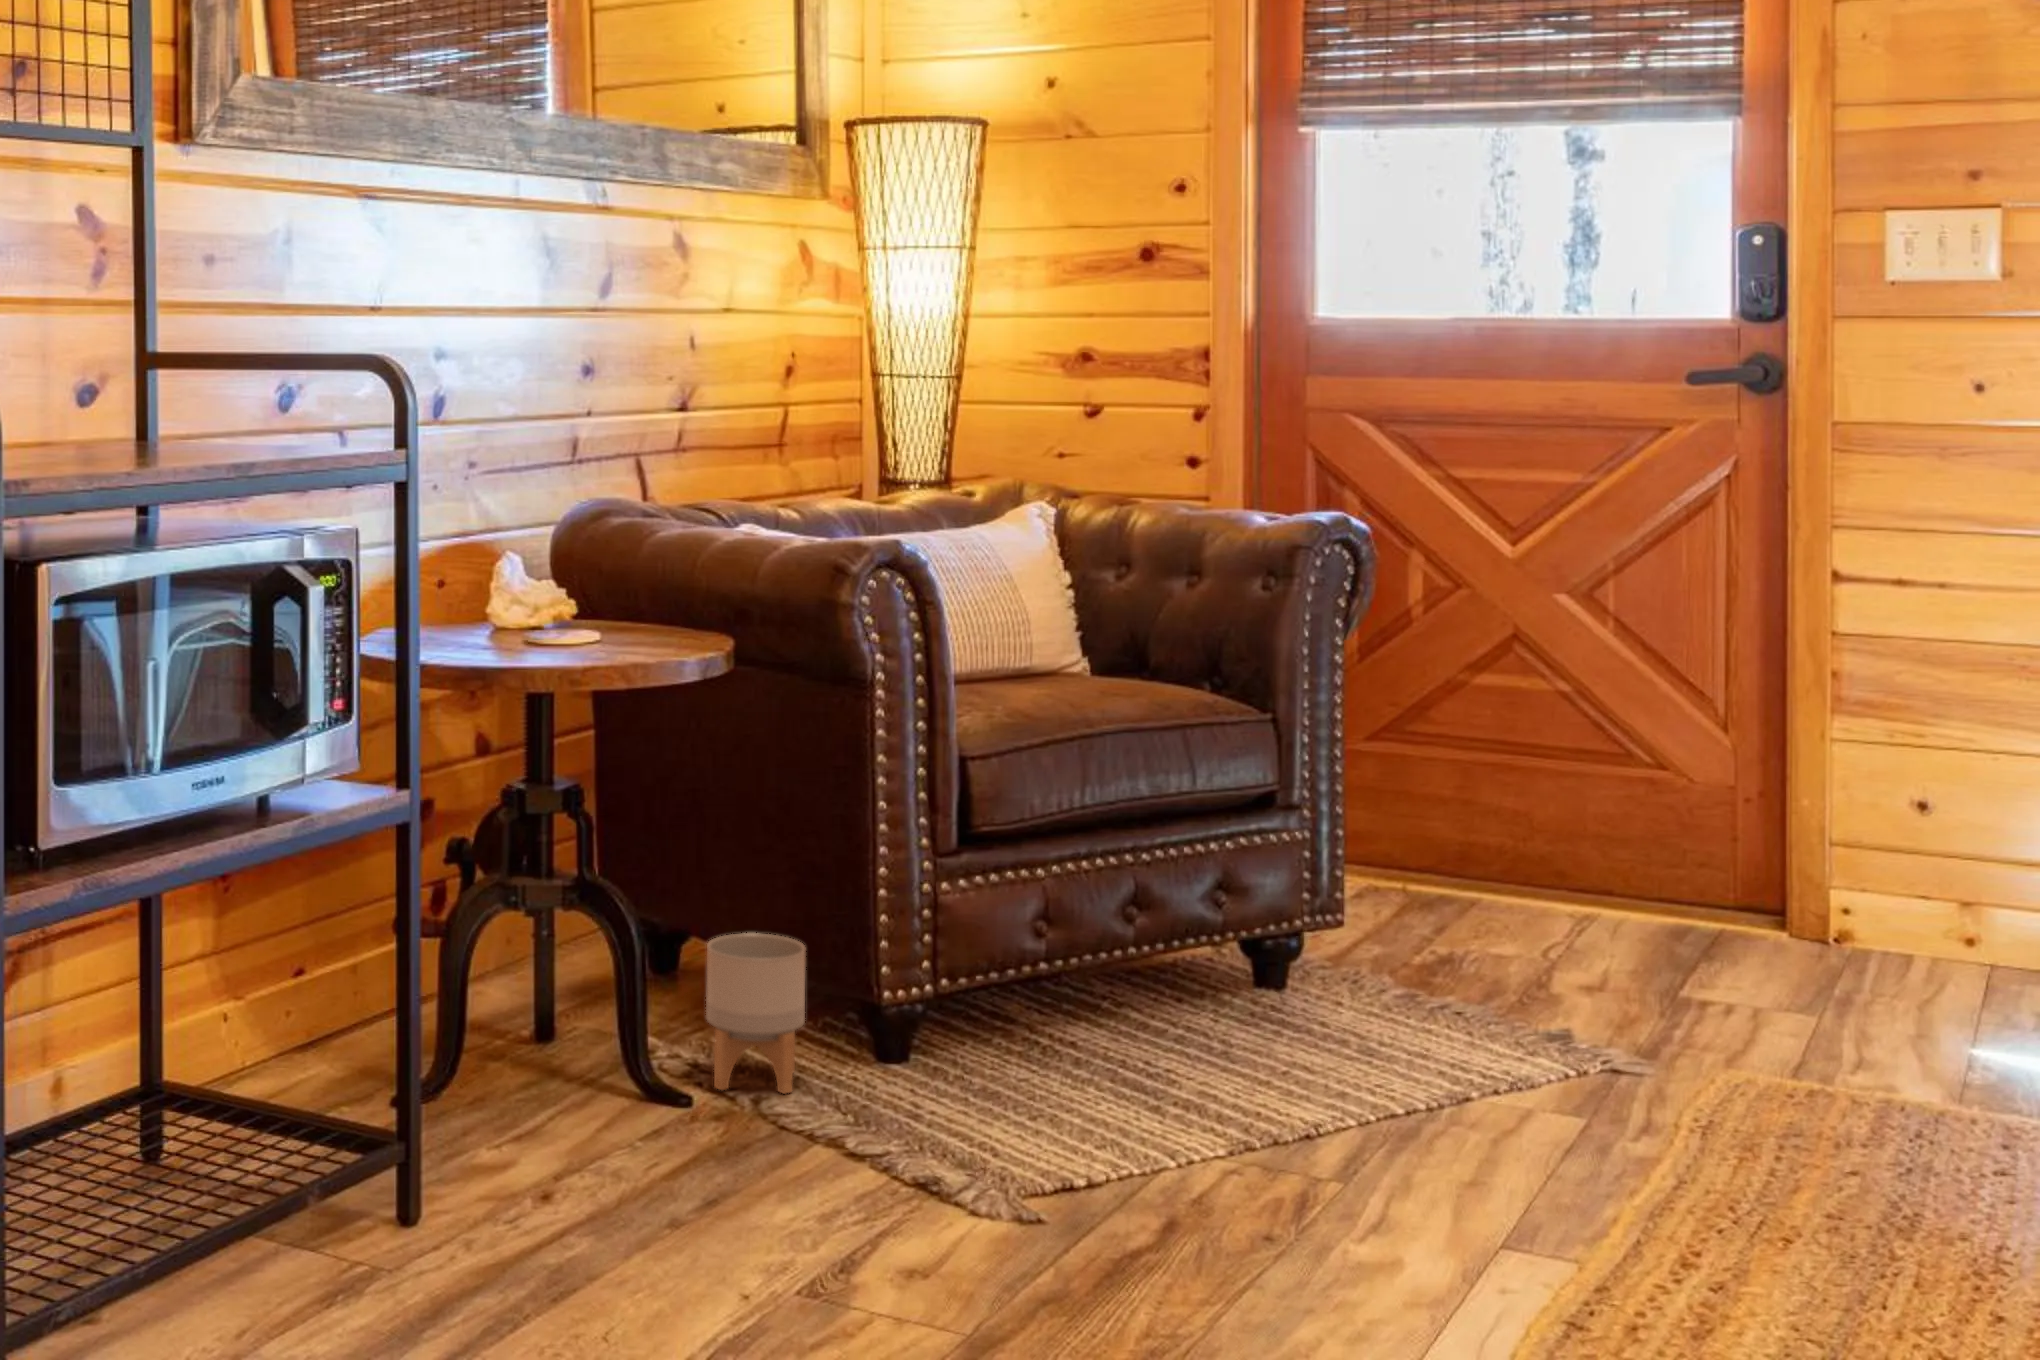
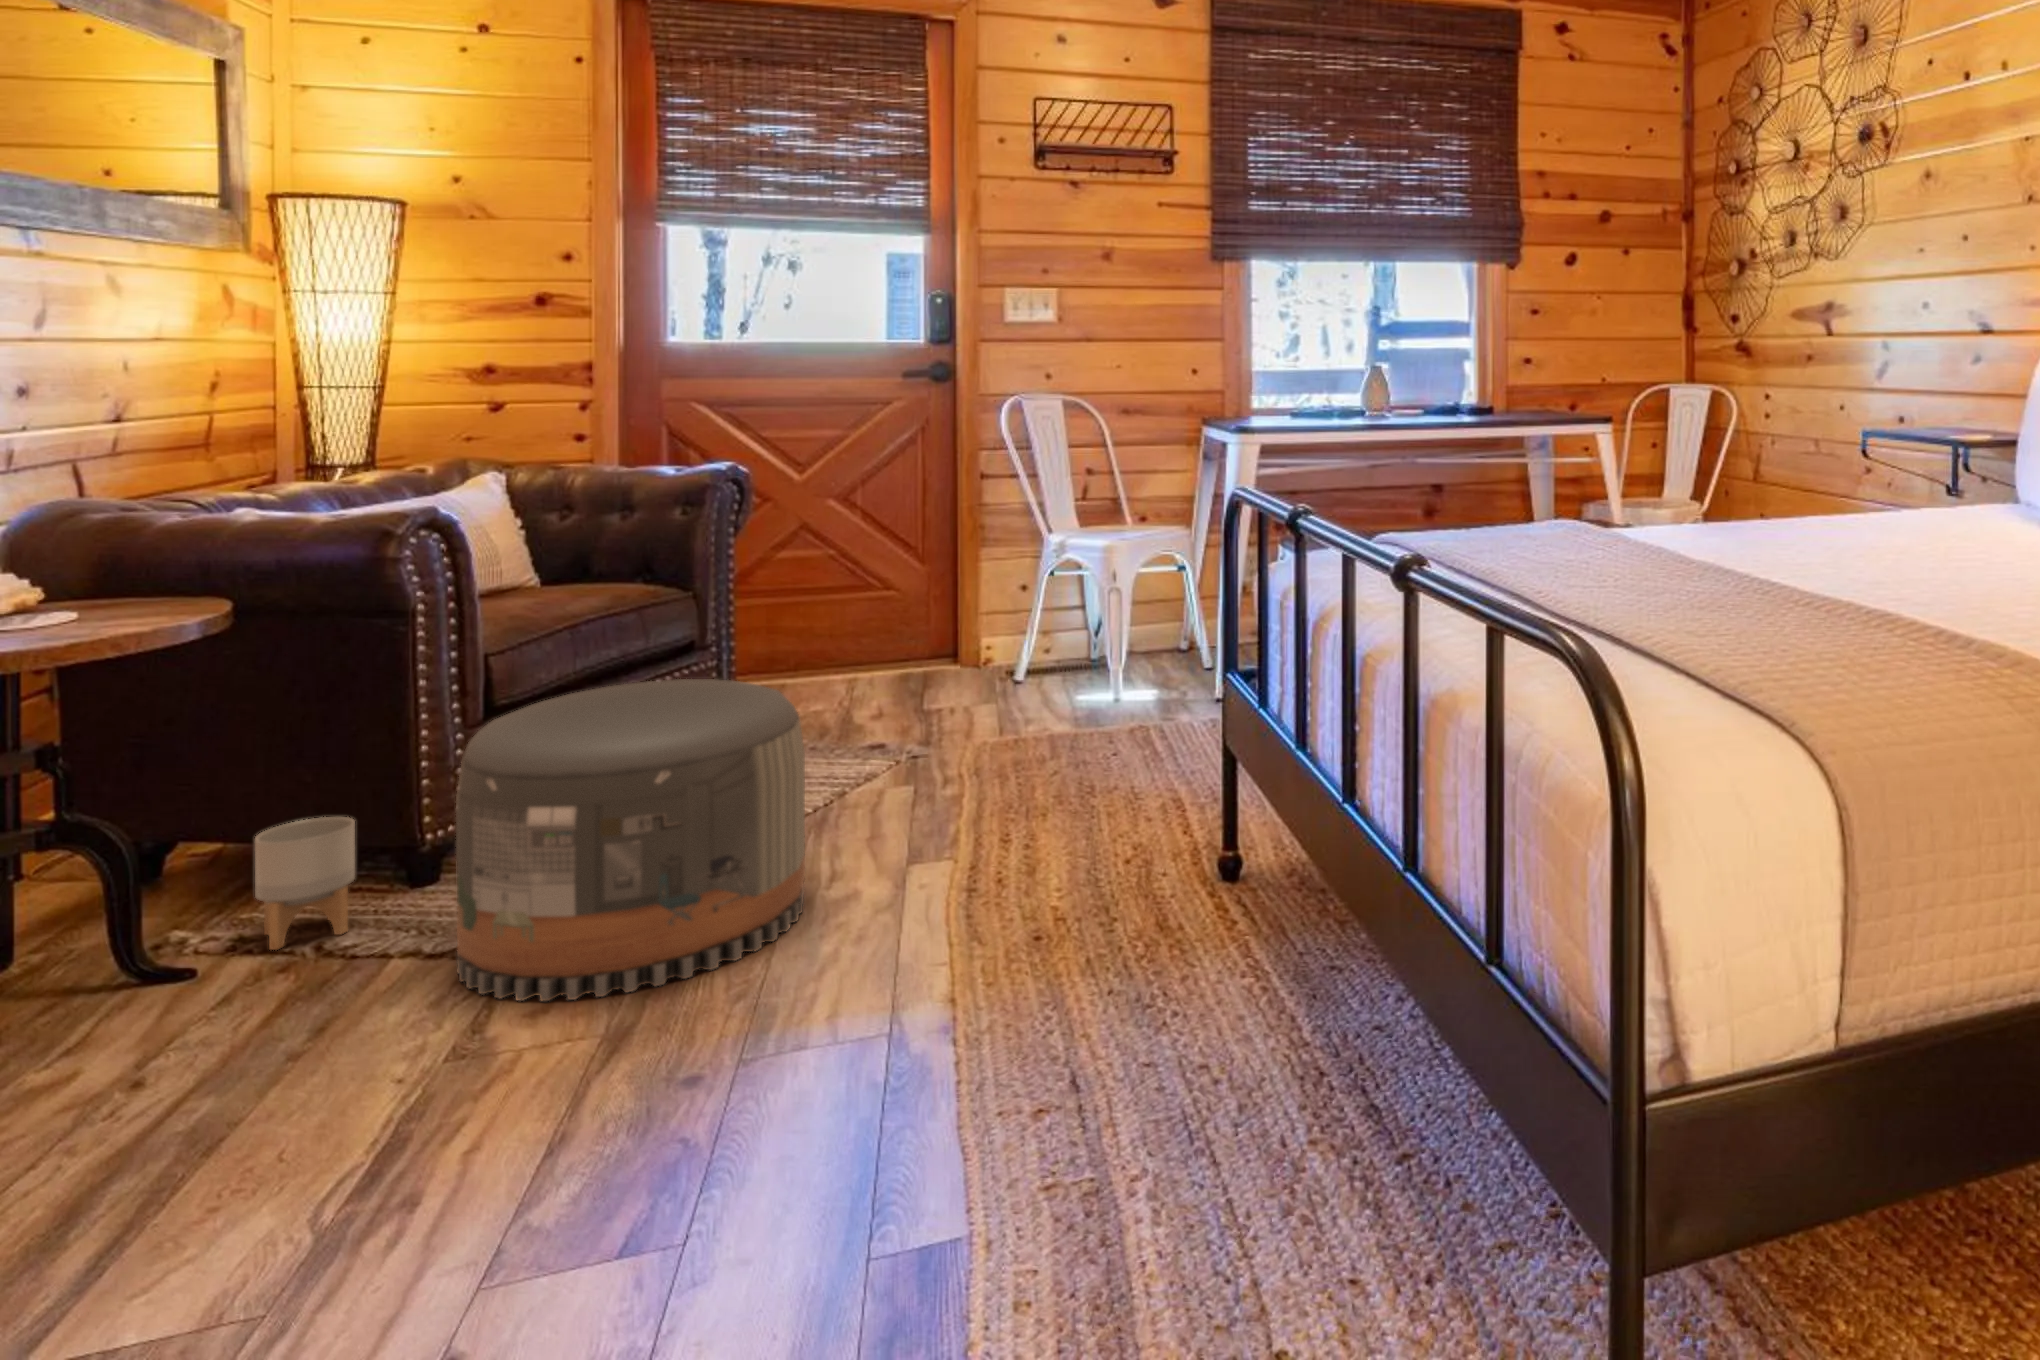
pouf: none [862,832,1321,1303] -> present [456,679,805,1001]

